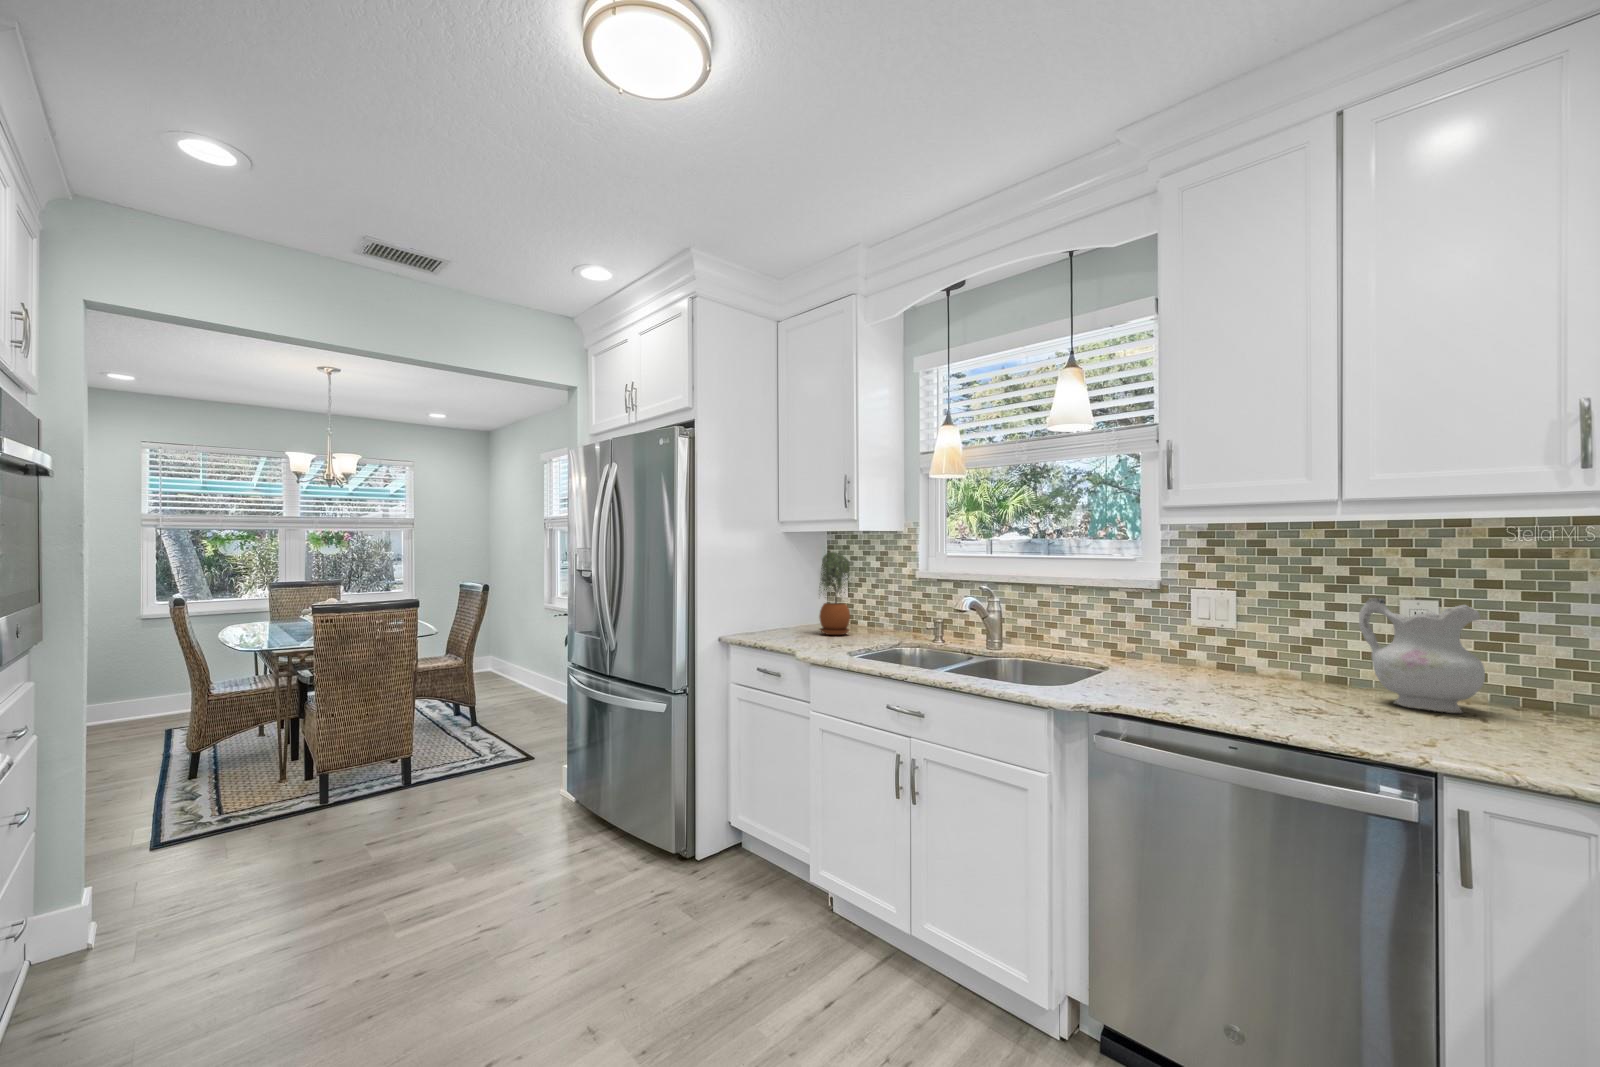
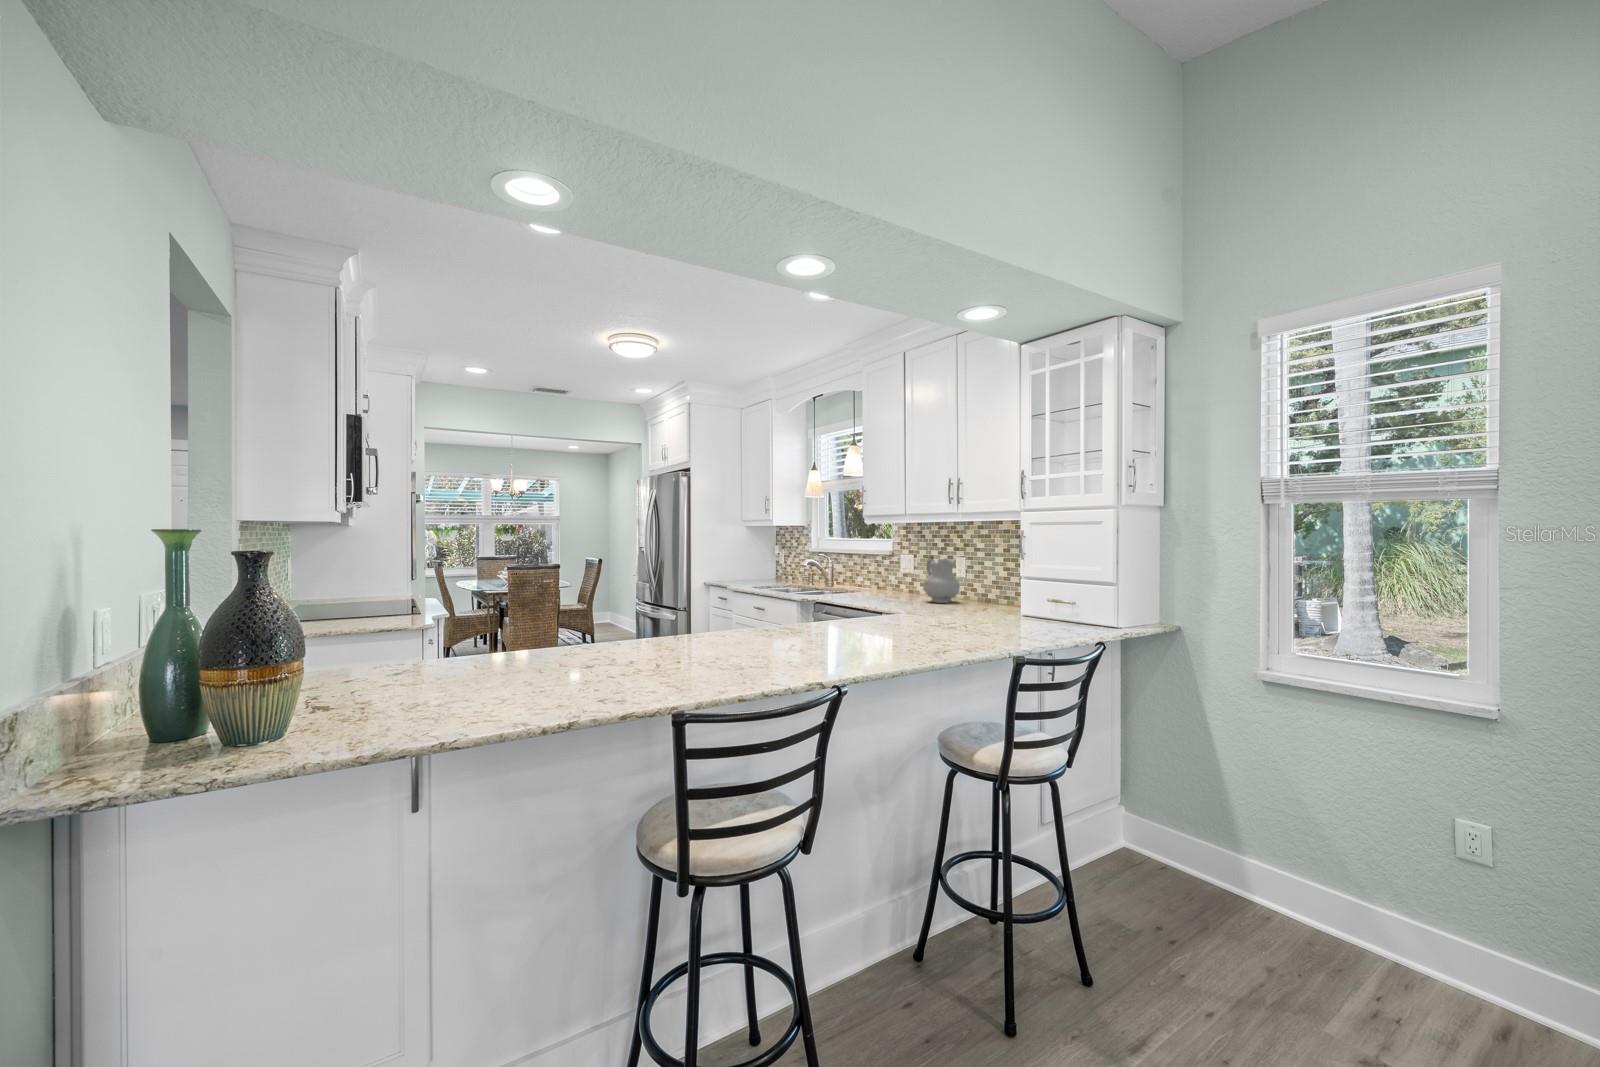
potted plant: present [819,552,850,635] -> none [757,538,777,584]

